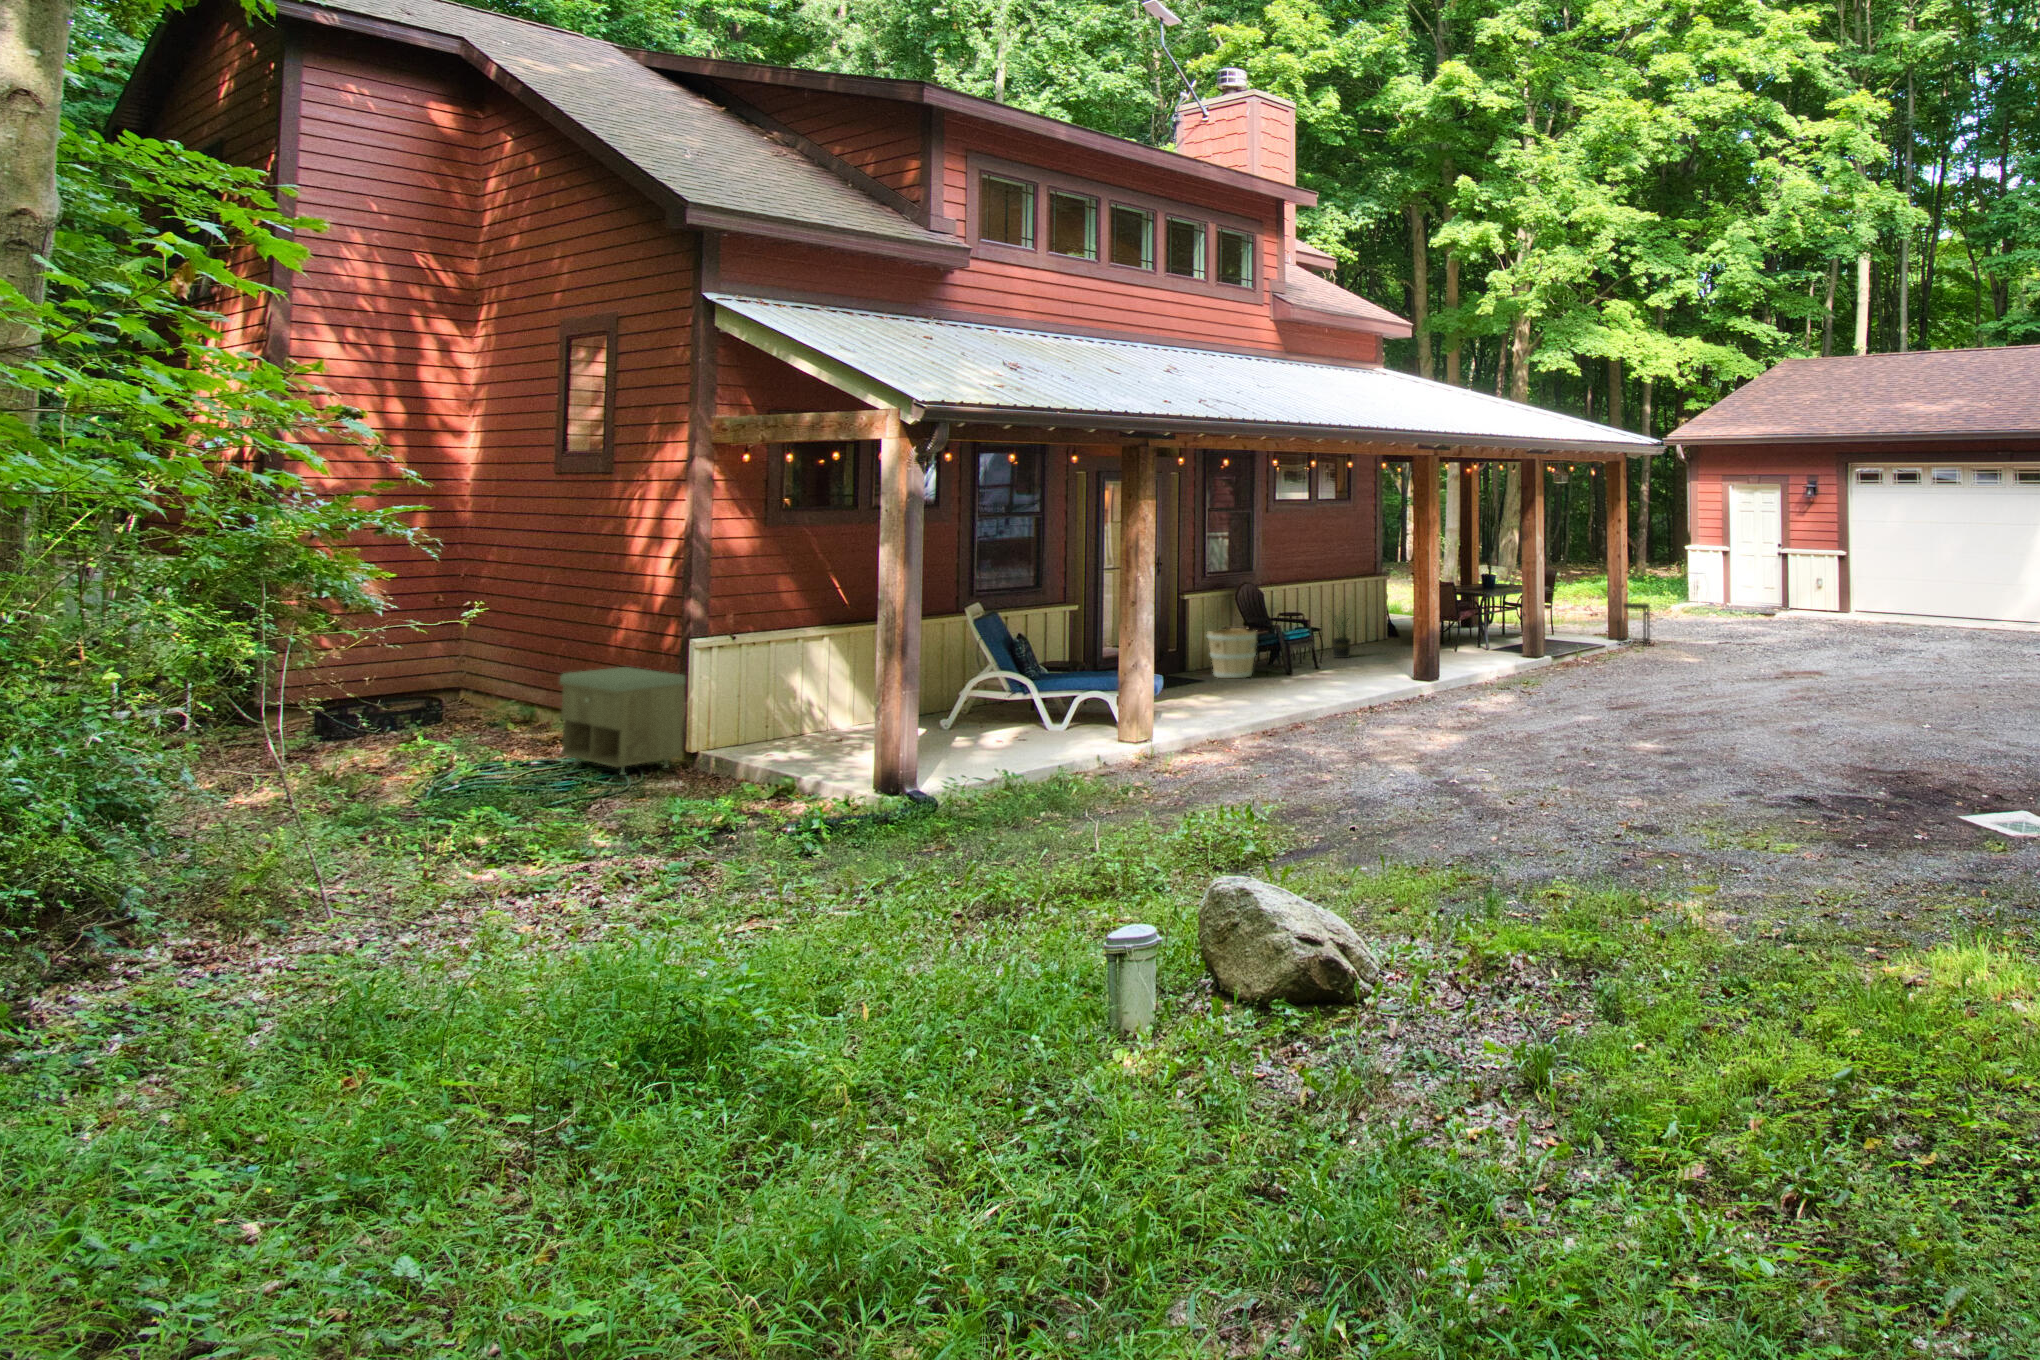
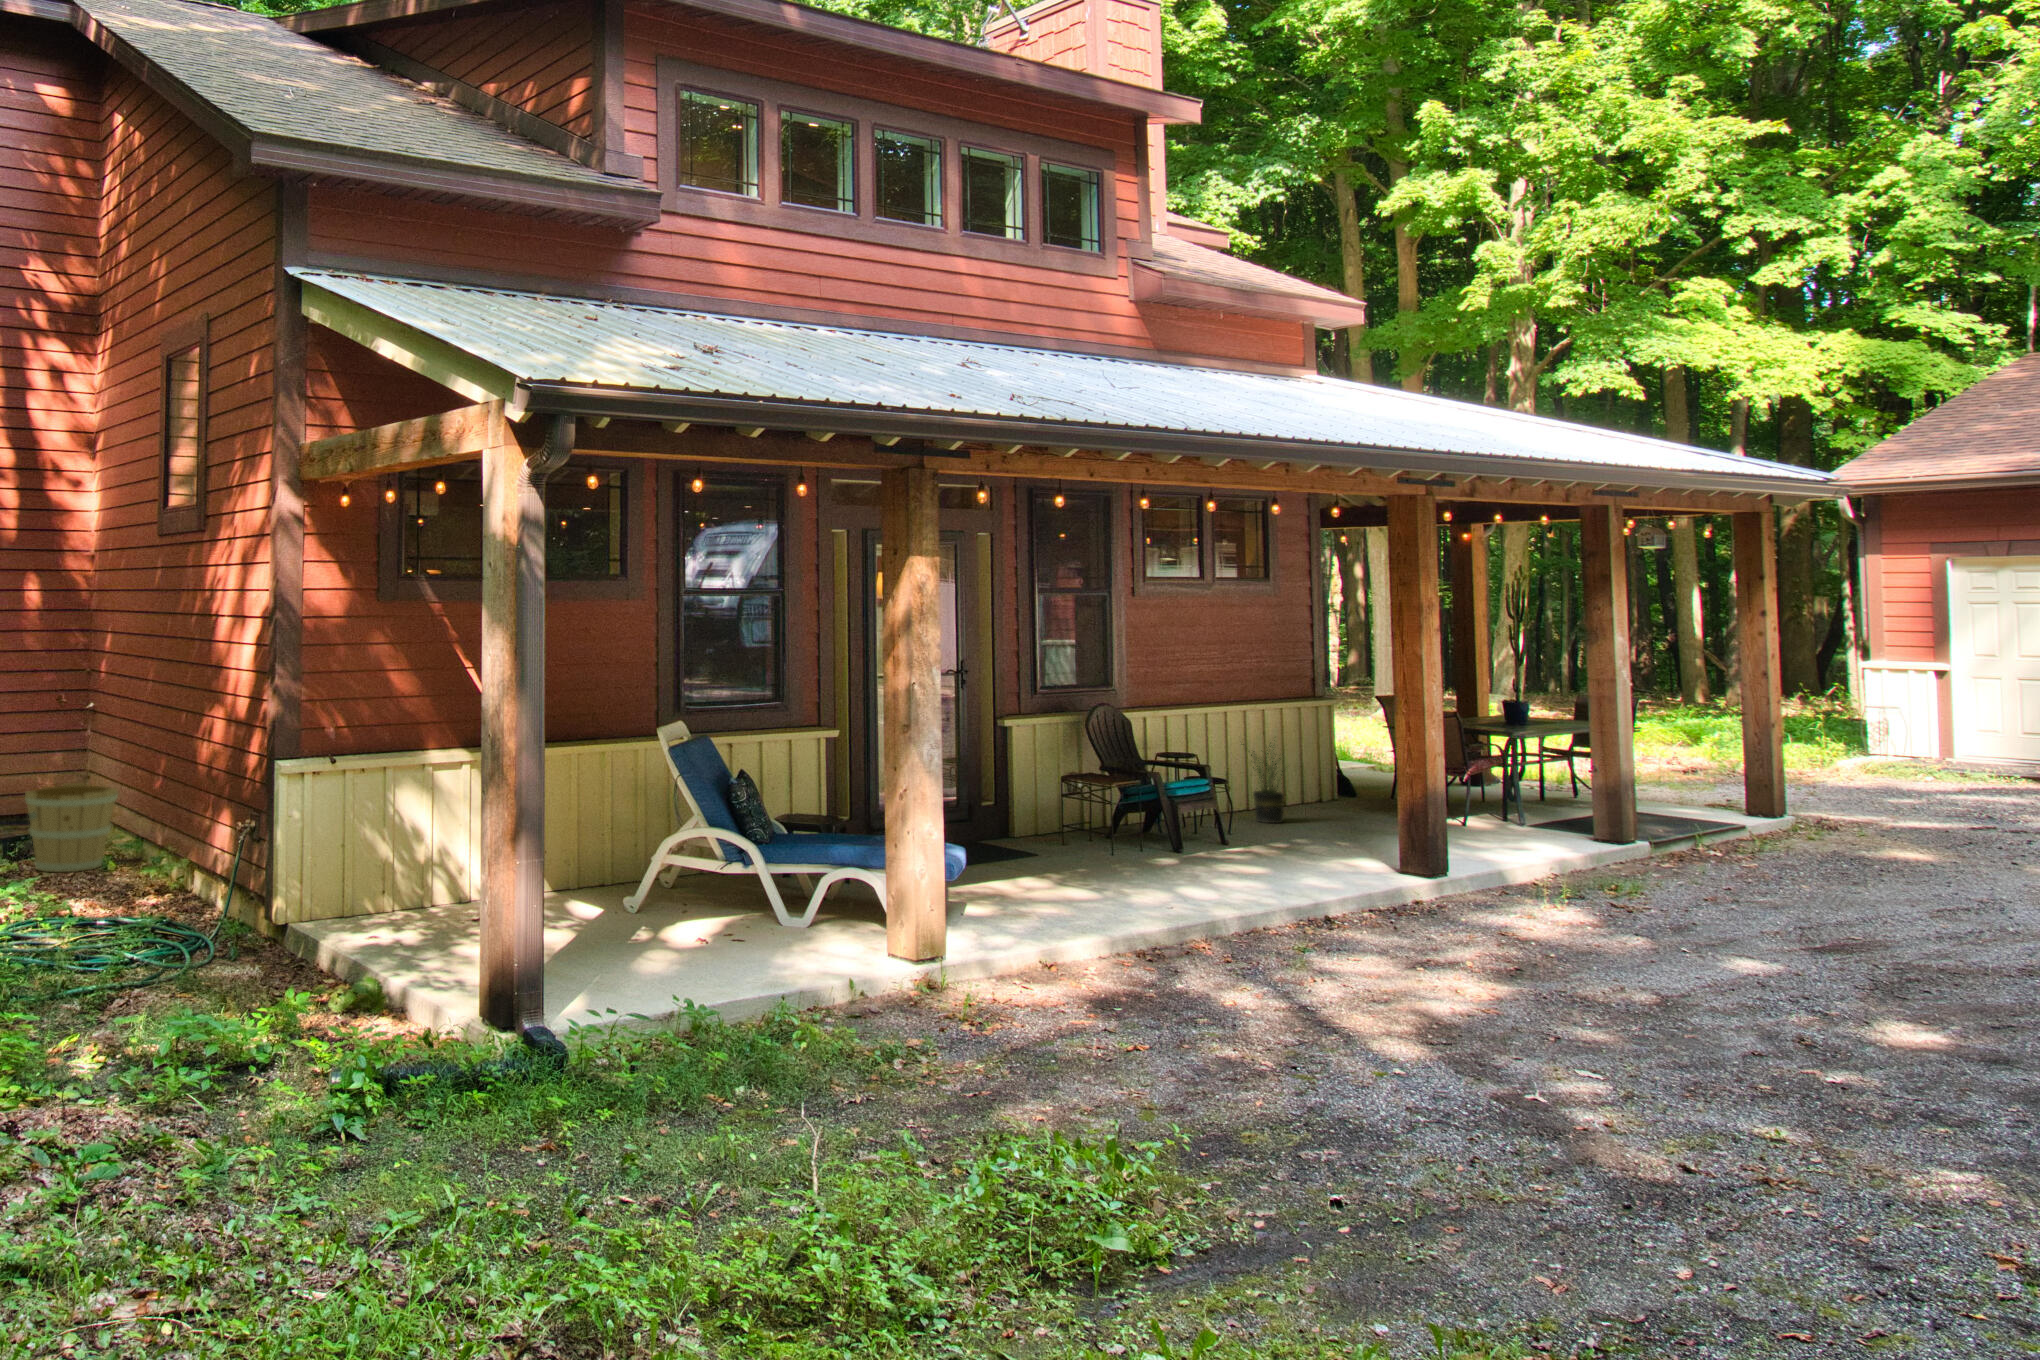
side table: present [1617,603,1650,645] -> none [1770,756,1844,834]
wooden bucket: present [1207,628,1257,678] -> present [25,783,118,872]
storage bench: present [560,667,685,775] -> none [120,791,265,950]

